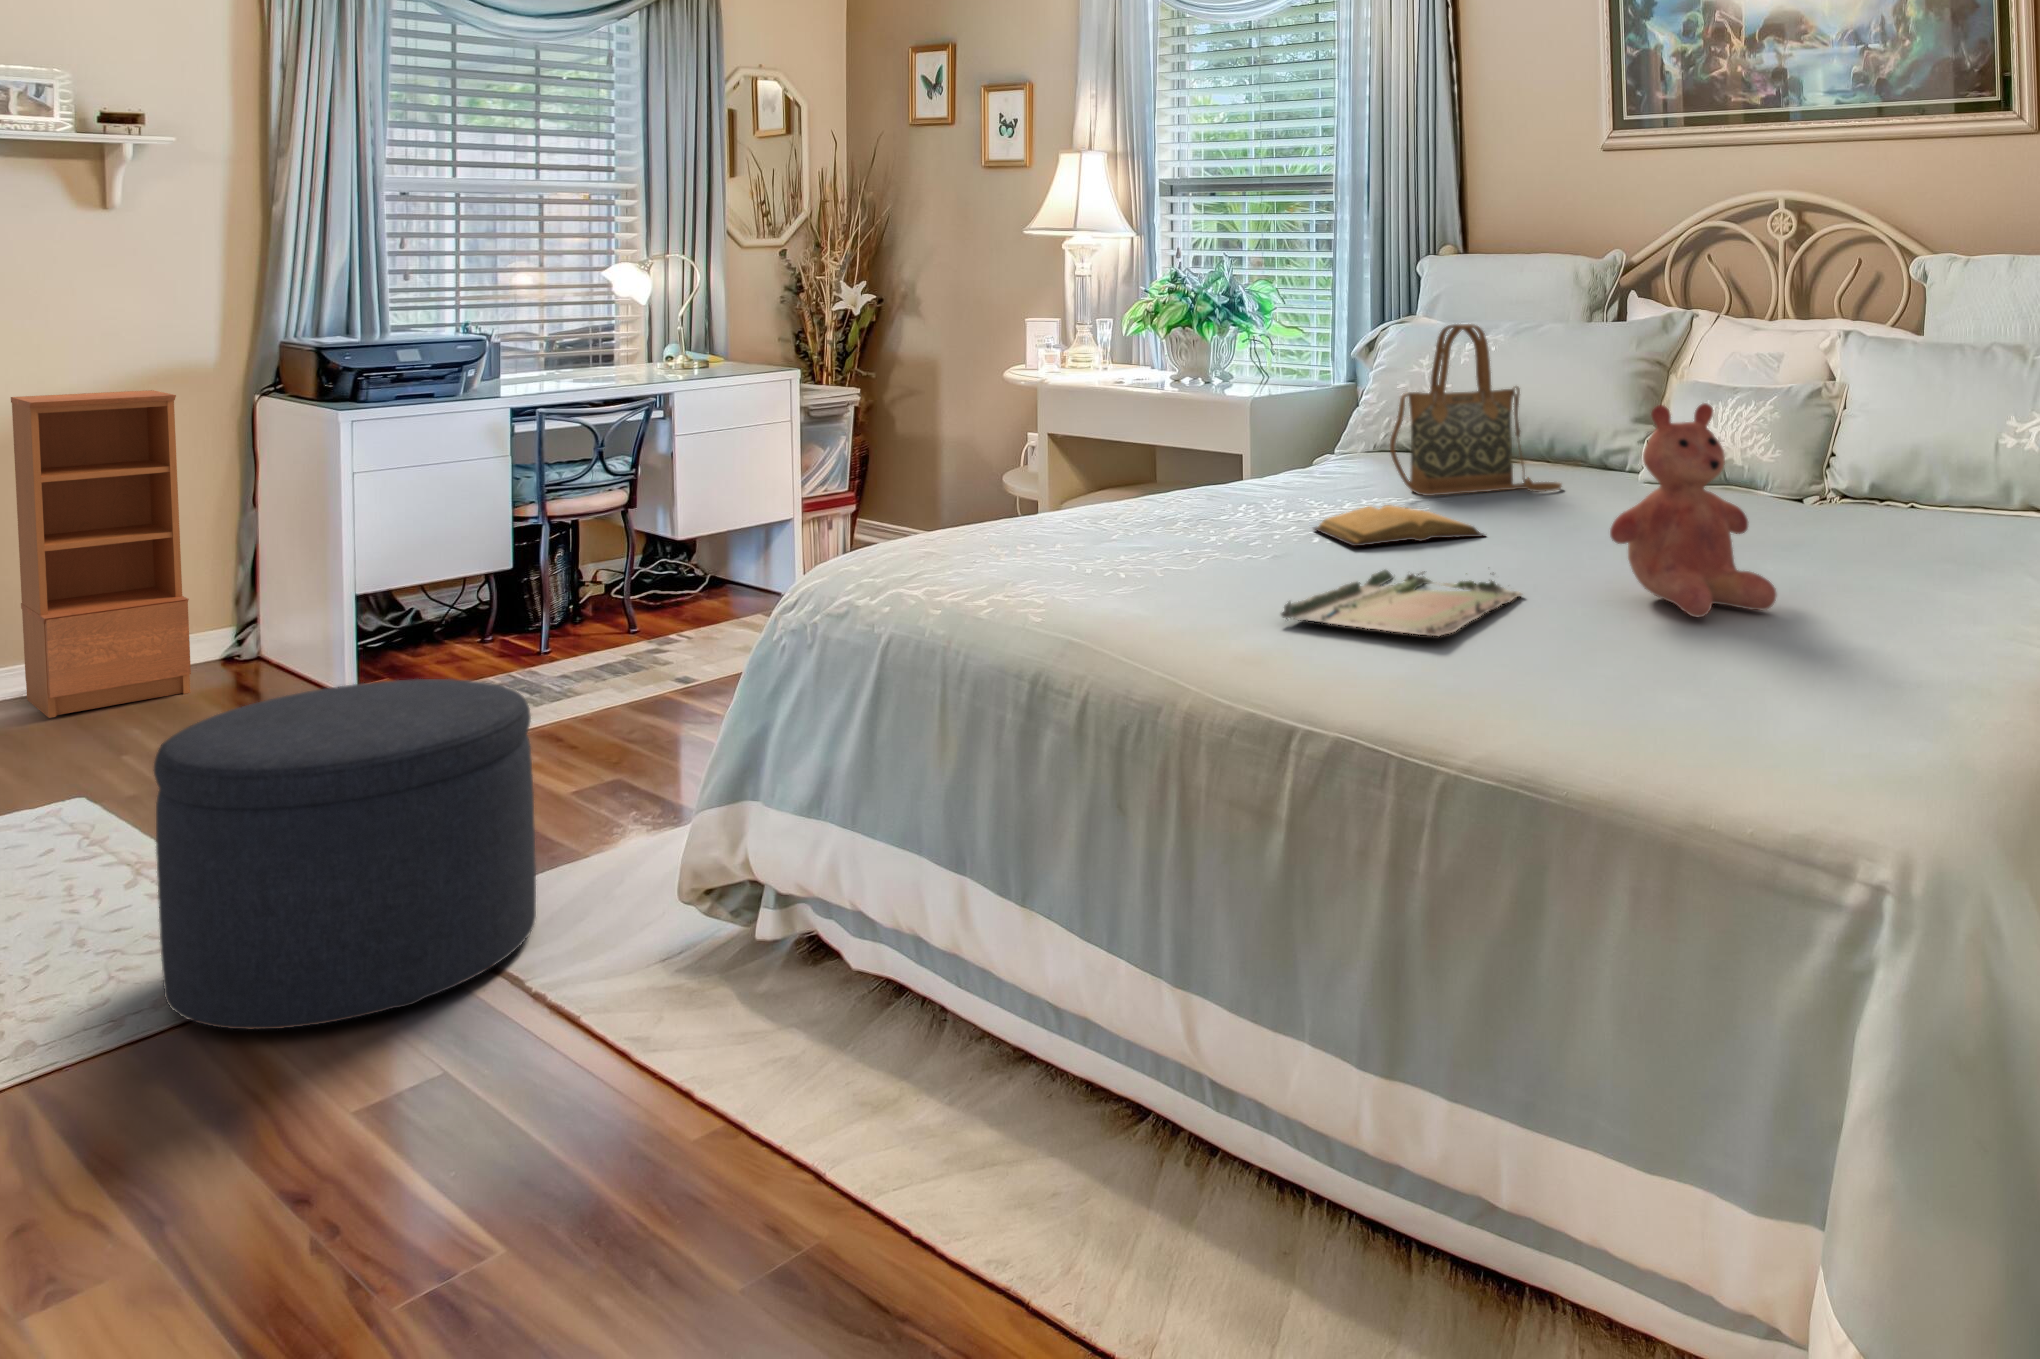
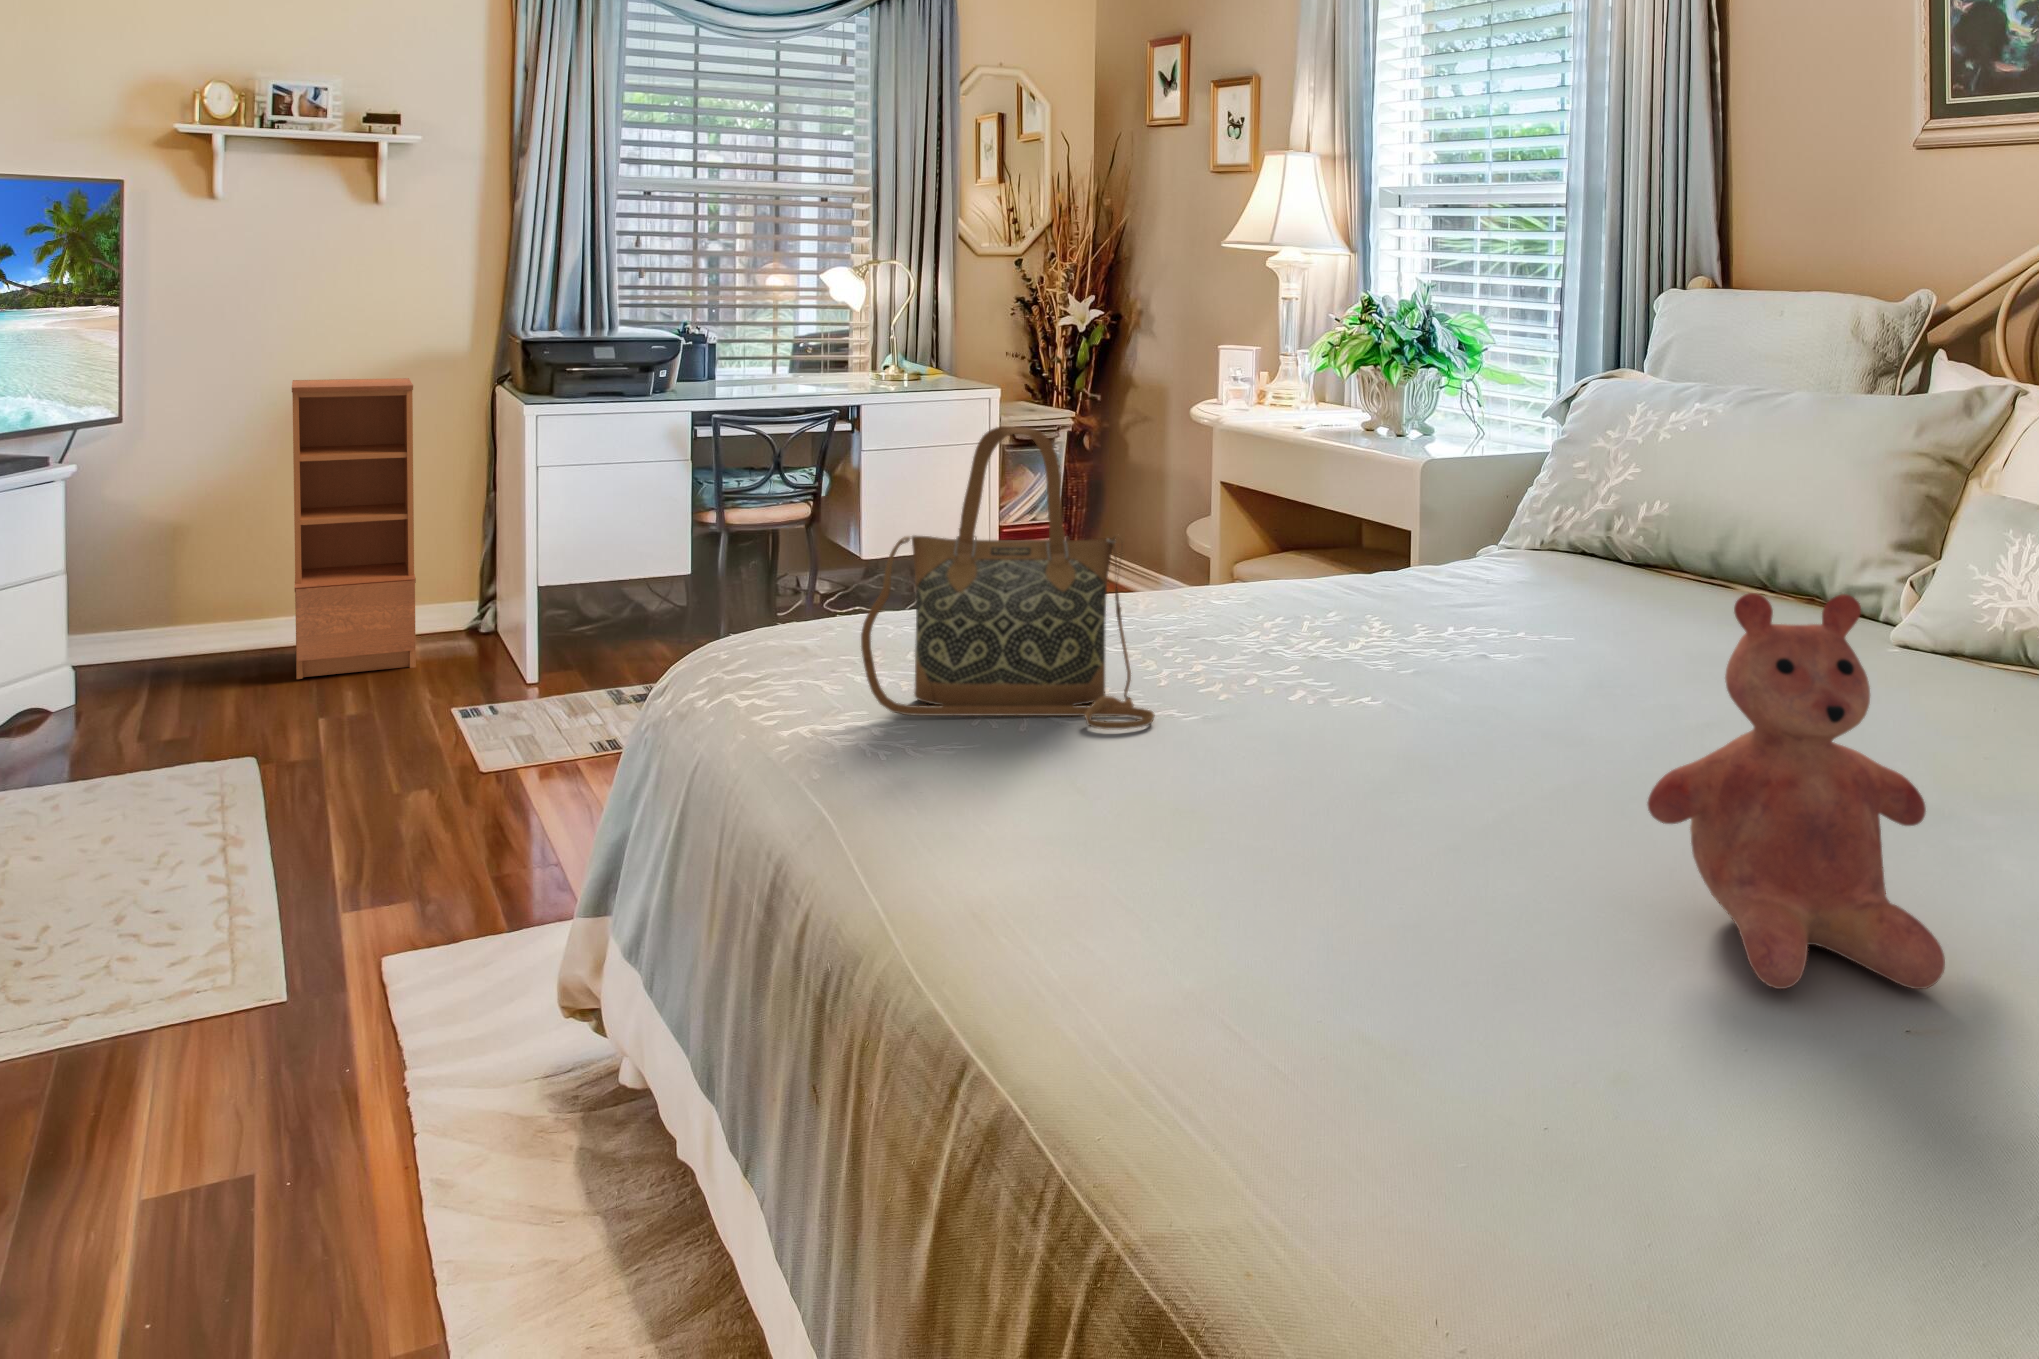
handbag: present [1390,324,1562,496] -> present [861,427,1155,729]
book: present [1314,505,1485,546] -> none [1327,656,1564,728]
tray: present [1281,570,1522,636] -> none [1102,782,1518,959]
ottoman: present [154,679,536,1030] -> none [97,720,484,1106]

